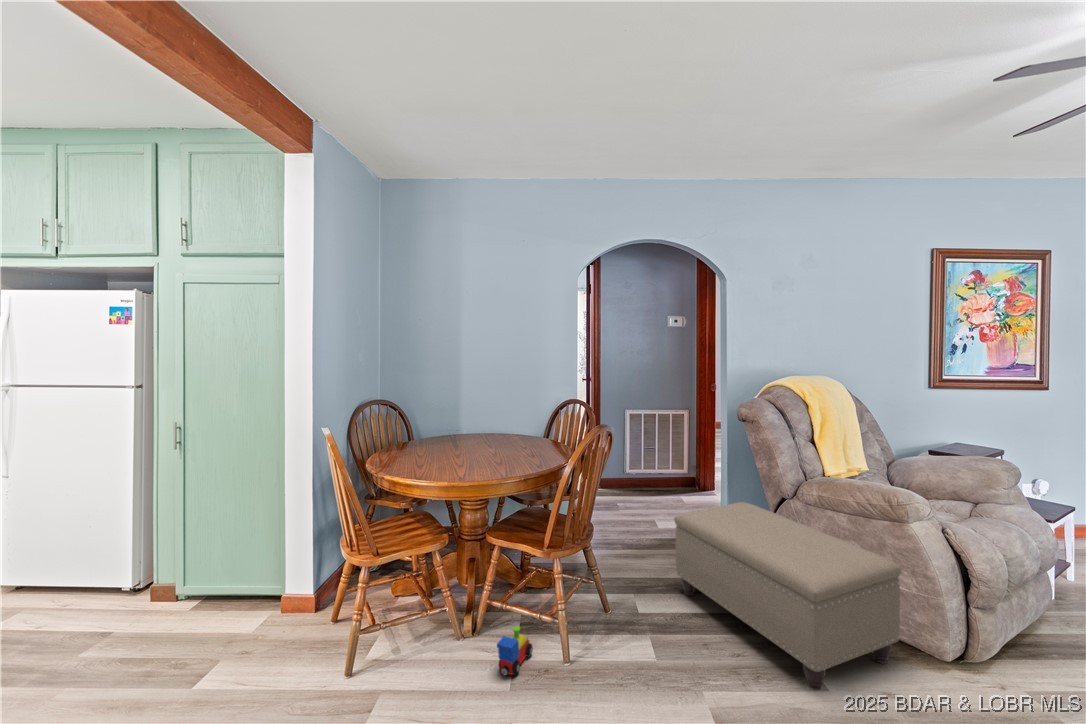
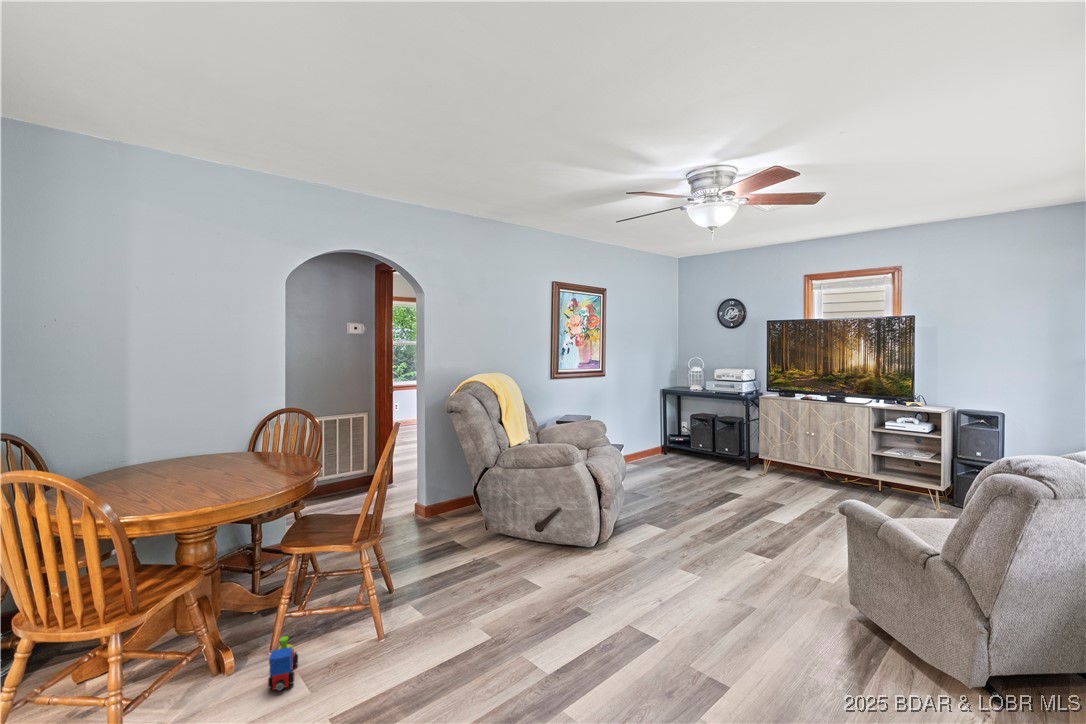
ottoman: present [674,502,901,691] -> none [406,475,572,591]

